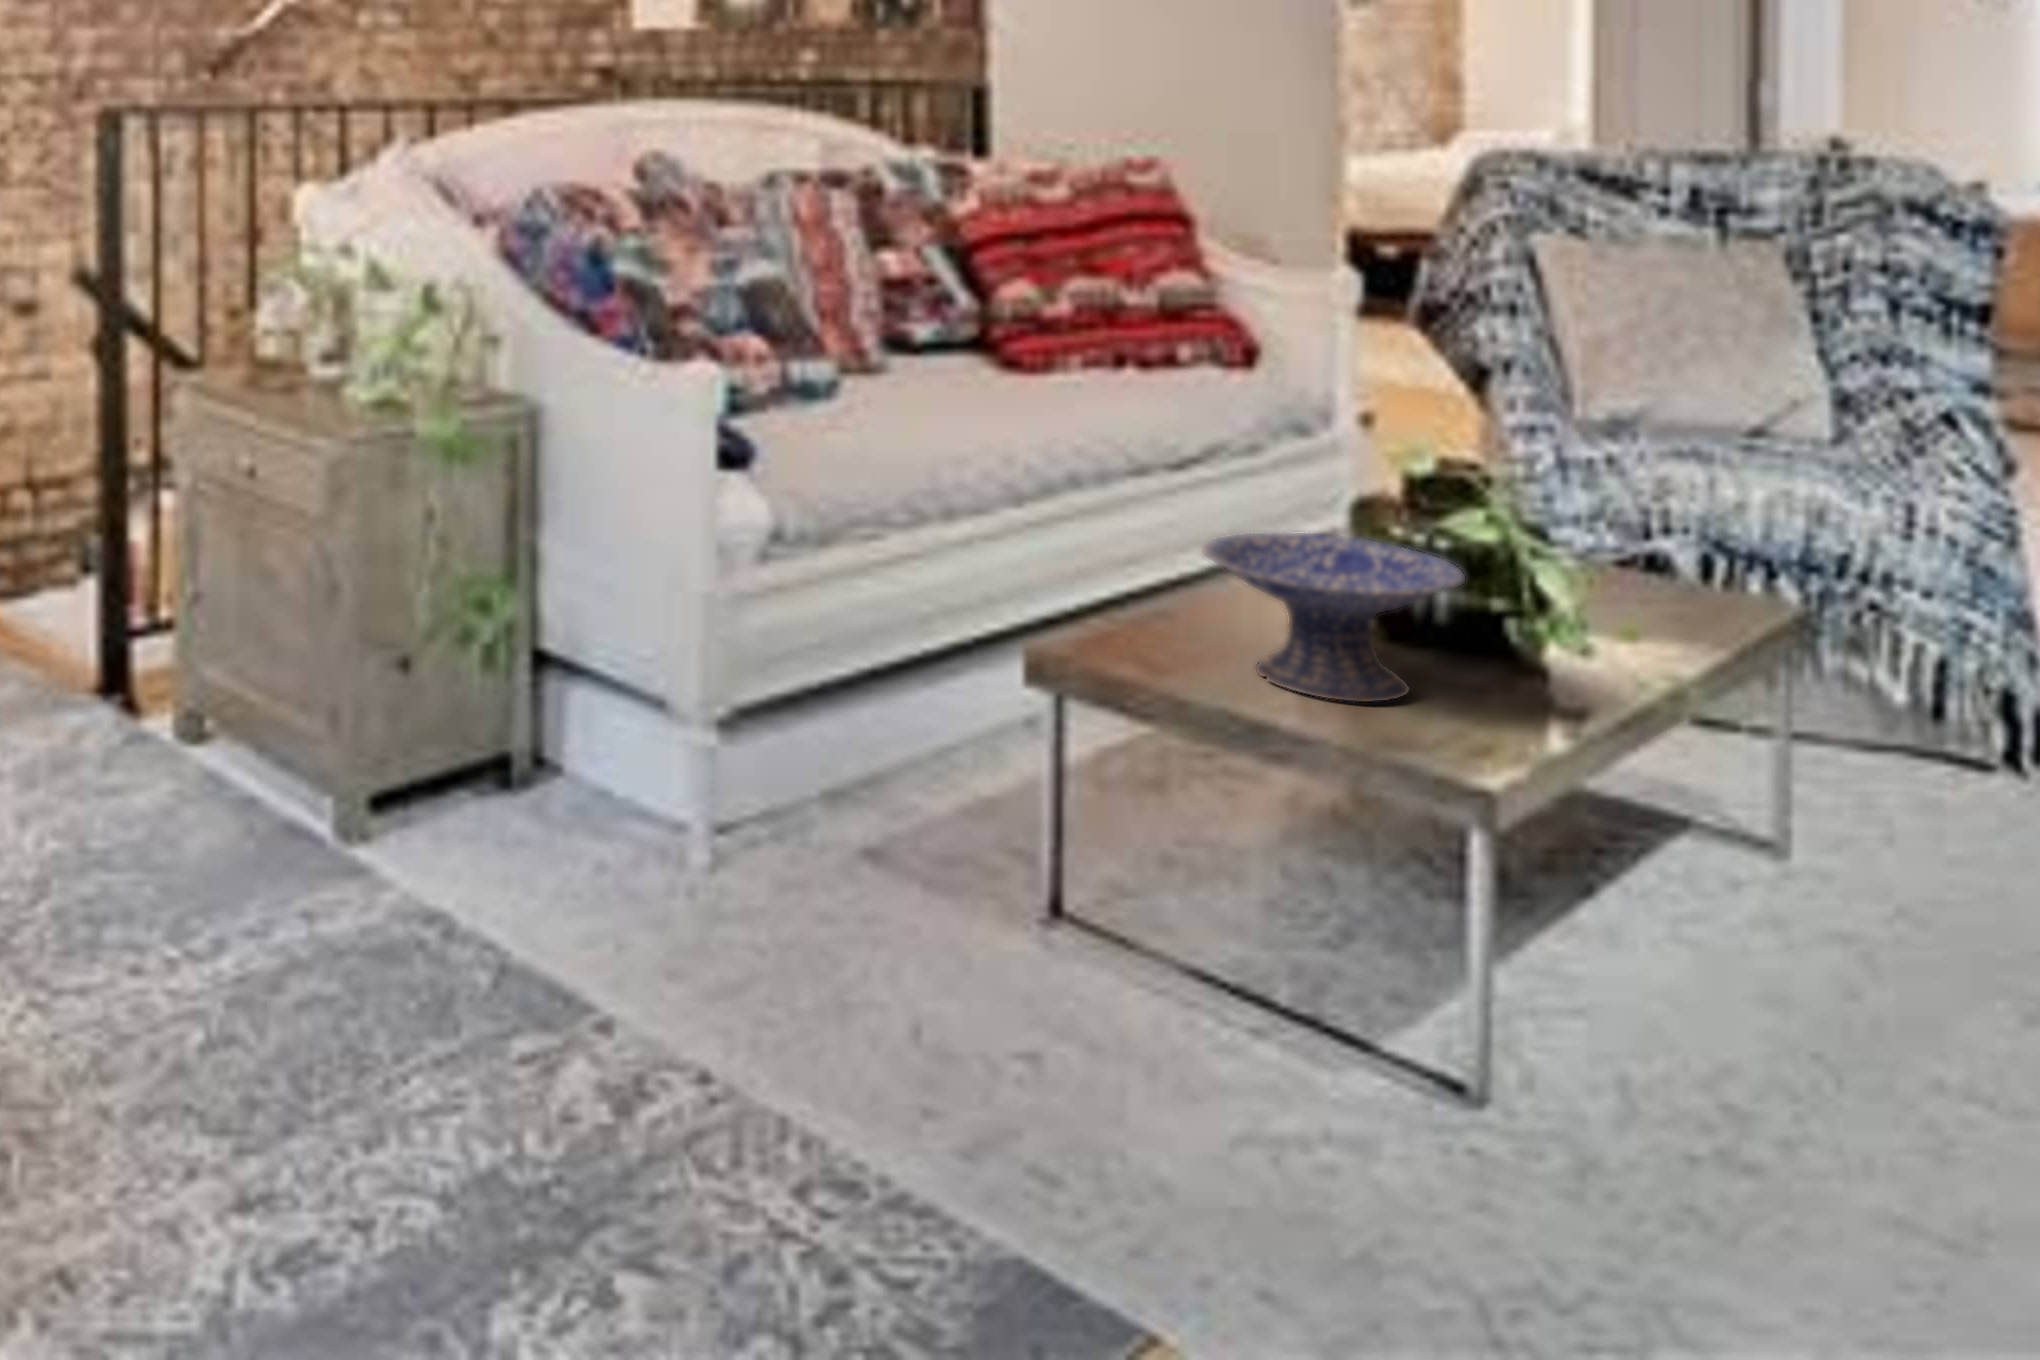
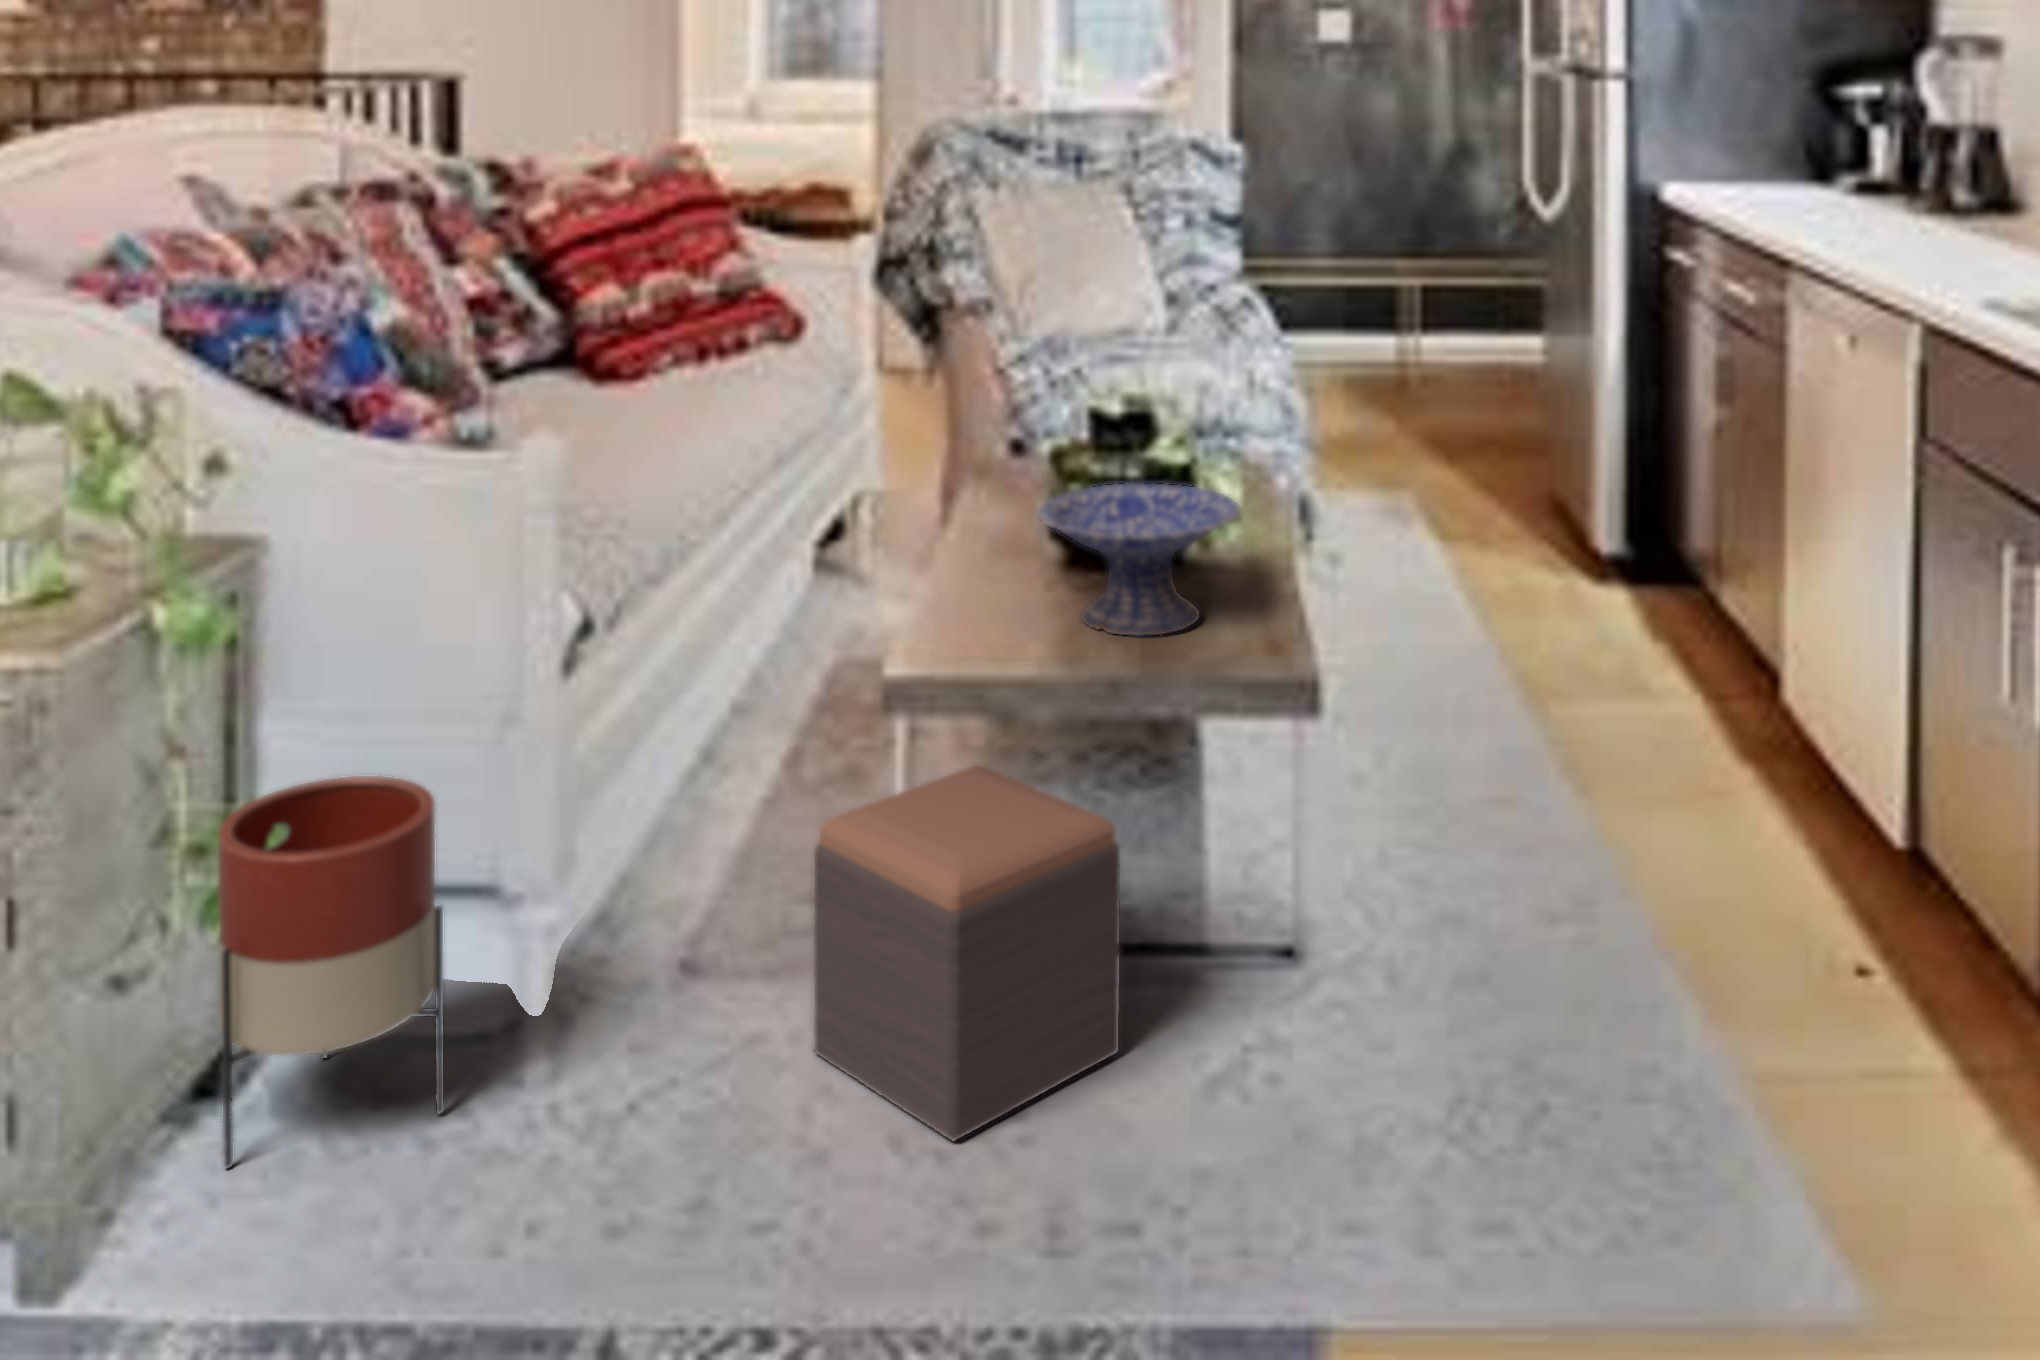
planter: none [433,601,592,877] -> present [218,776,444,1168]
footstool: none [873,753,1158,1087] -> present [814,765,1120,1142]

